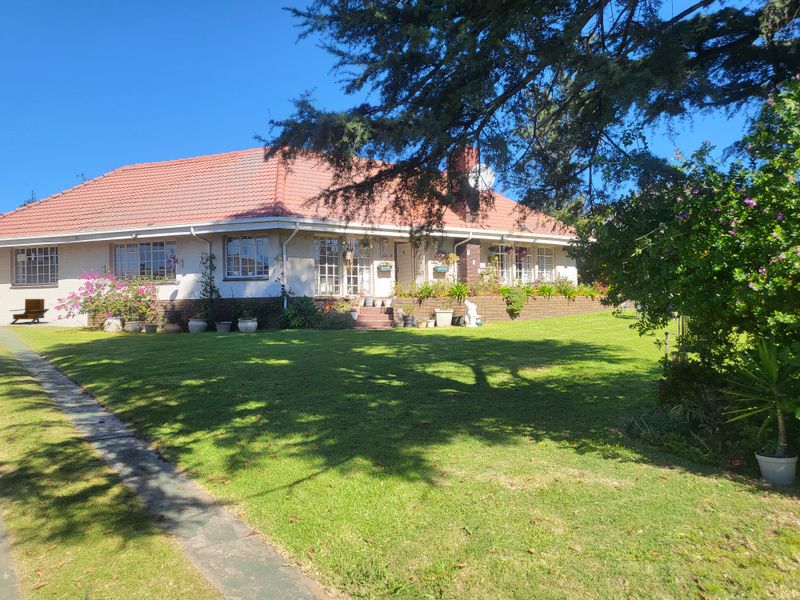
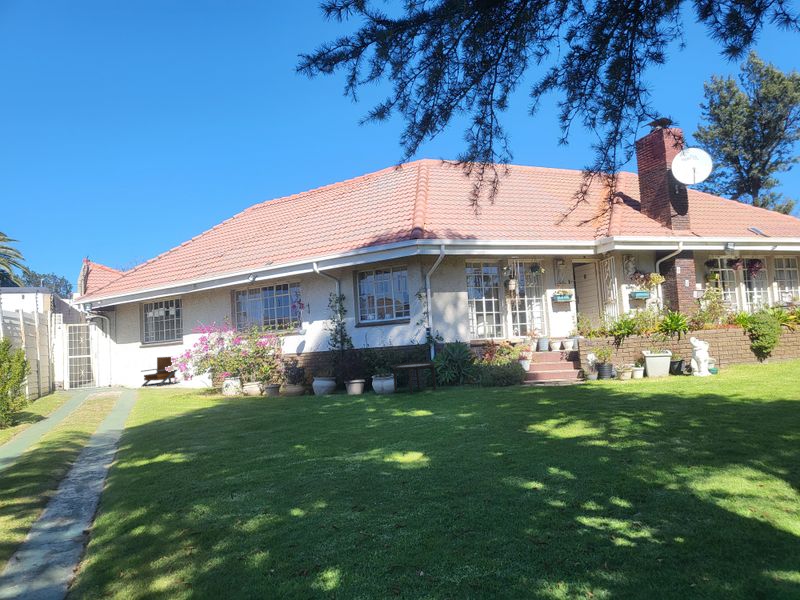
round table: none [254,310,290,333] -> present [391,362,436,394]

